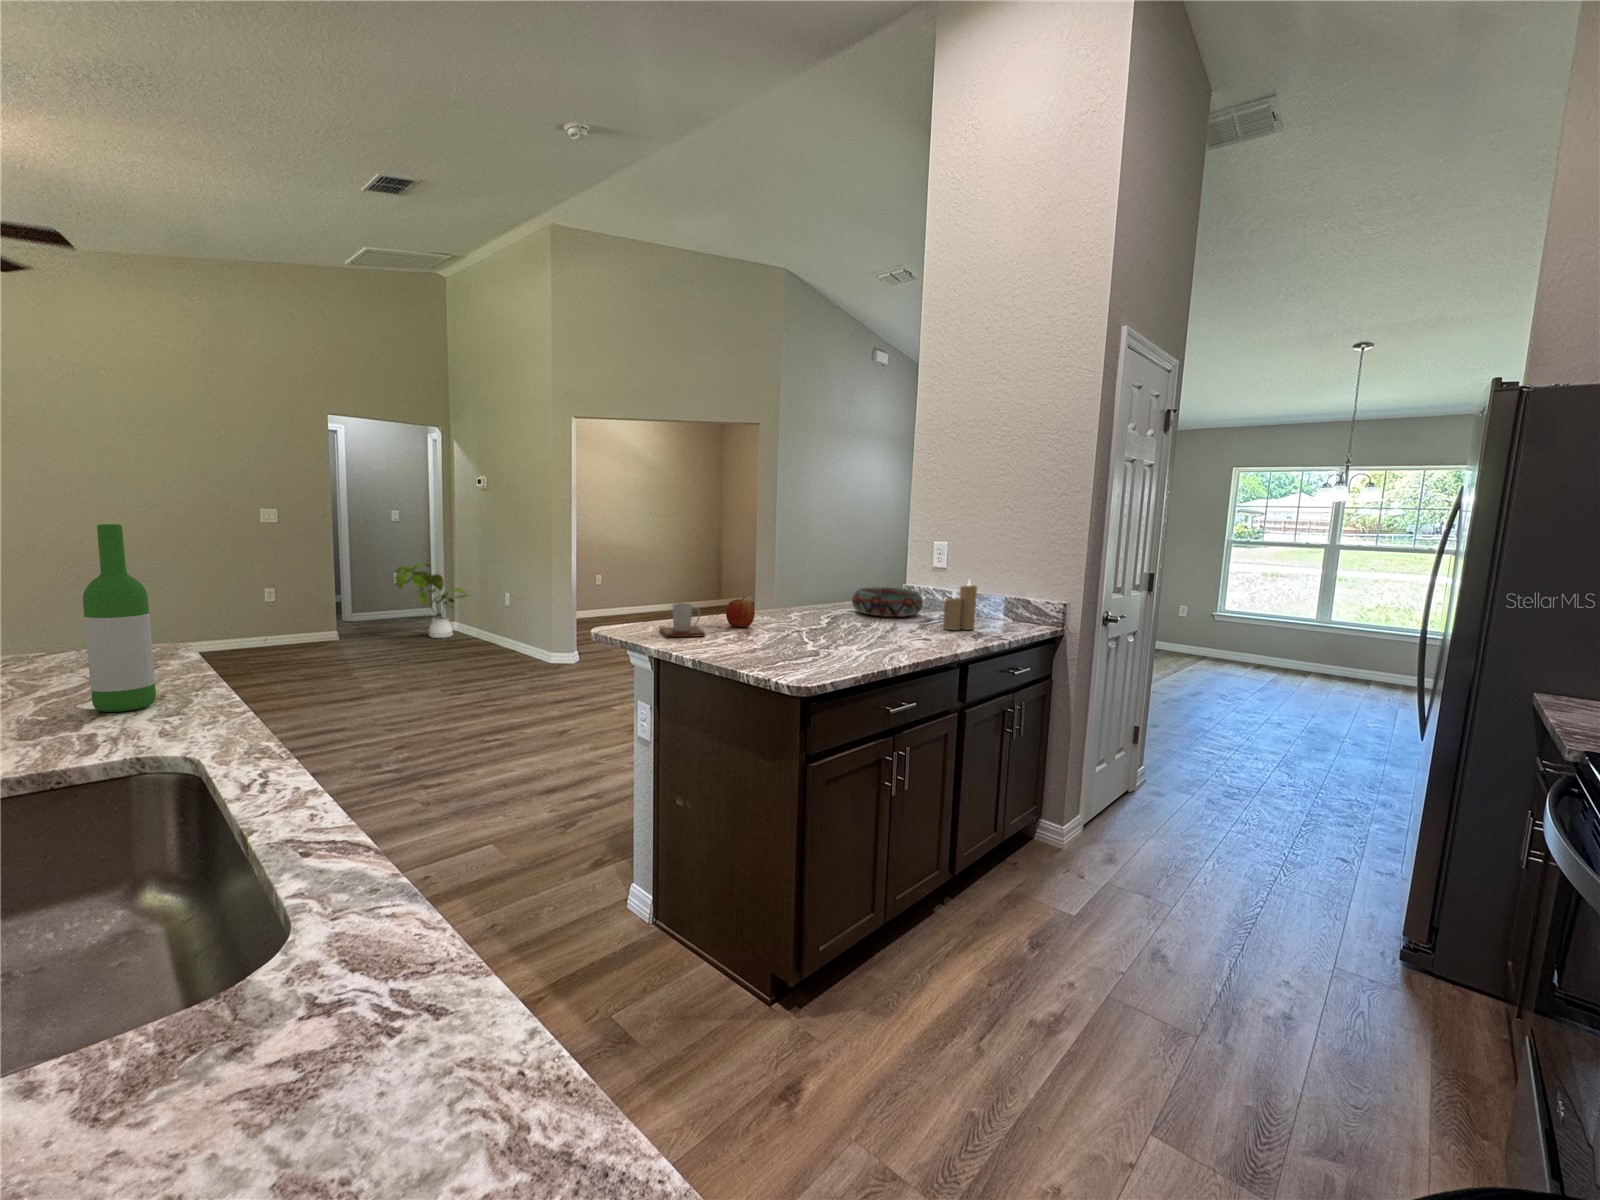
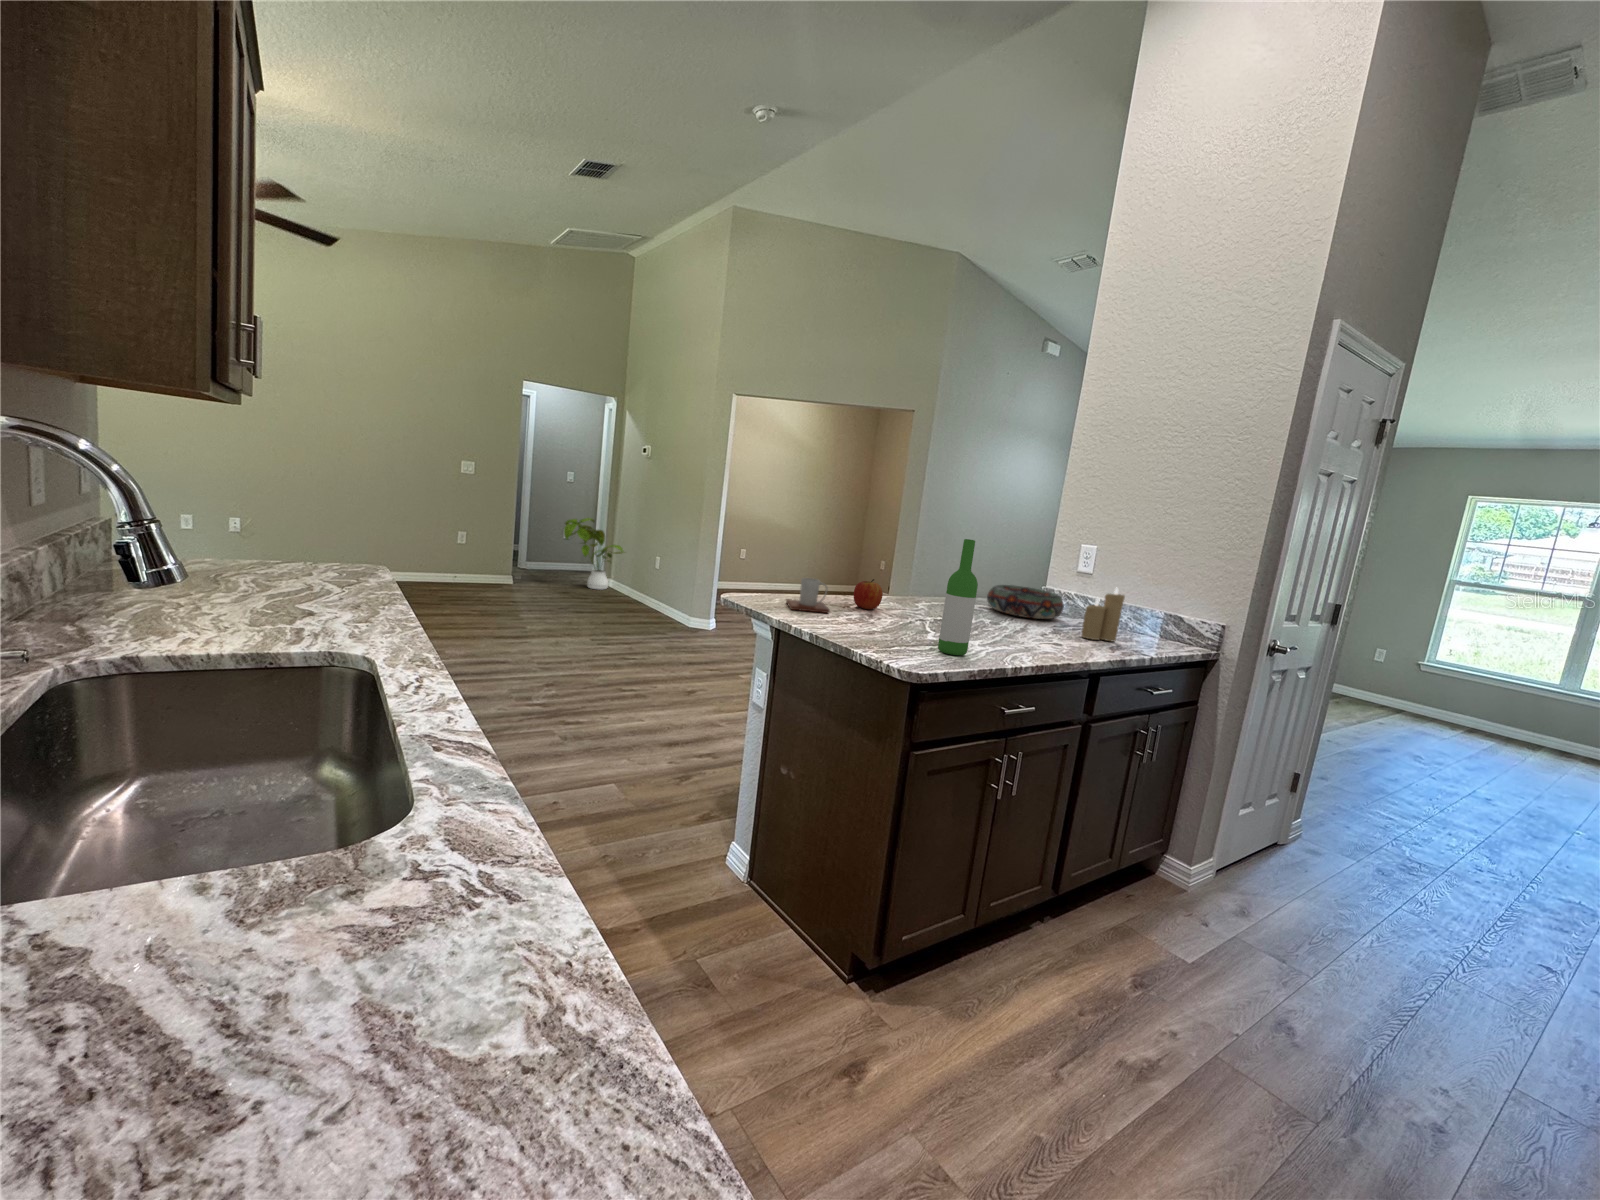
wine bottle: present [83,524,156,712] -> present [938,539,978,655]

